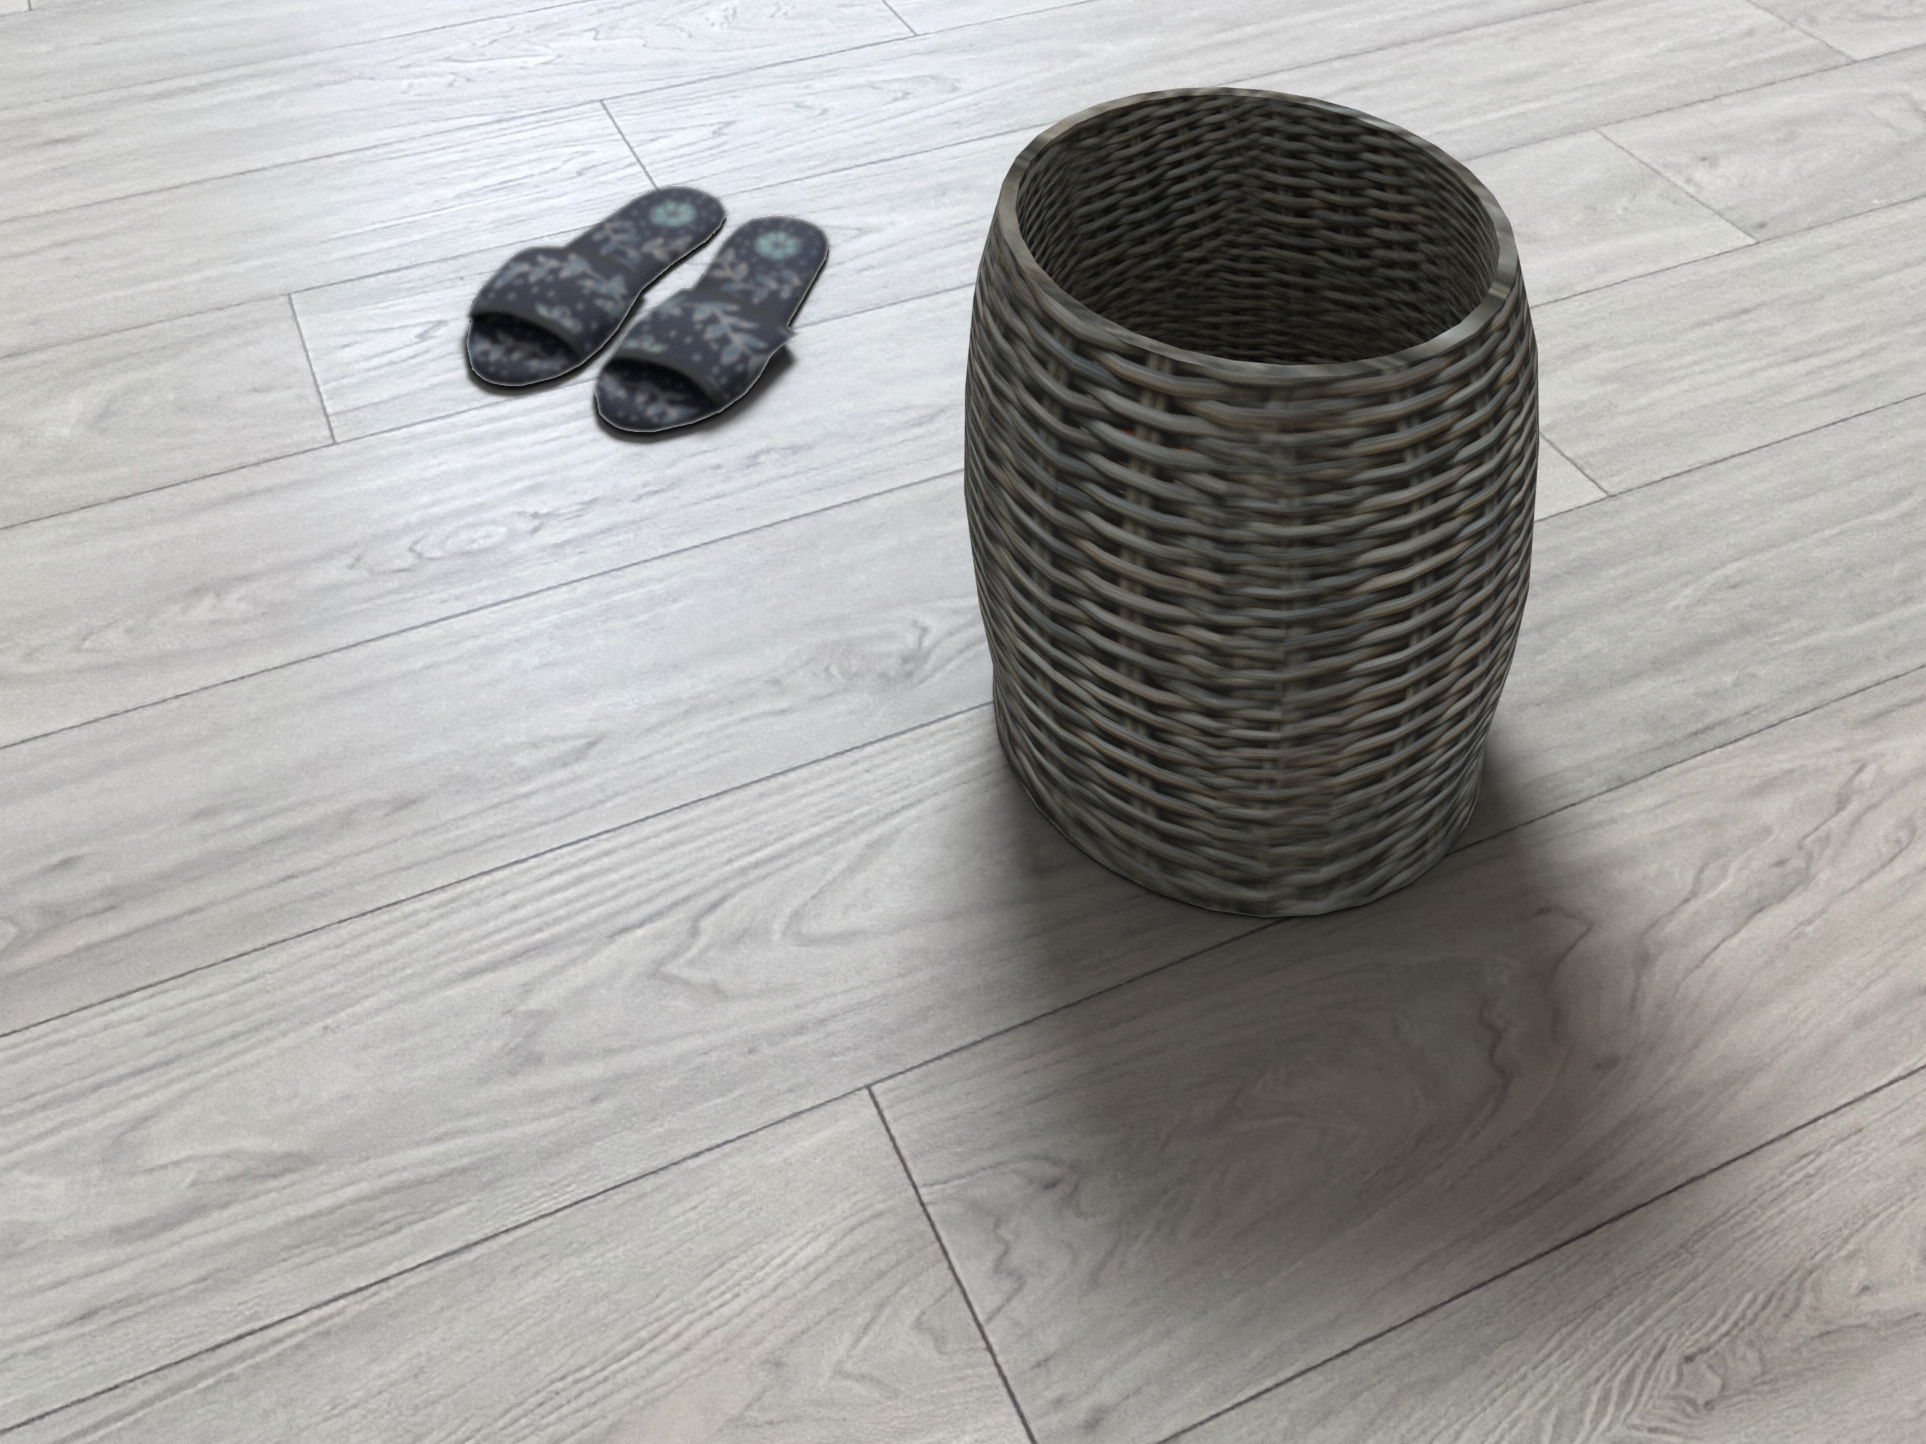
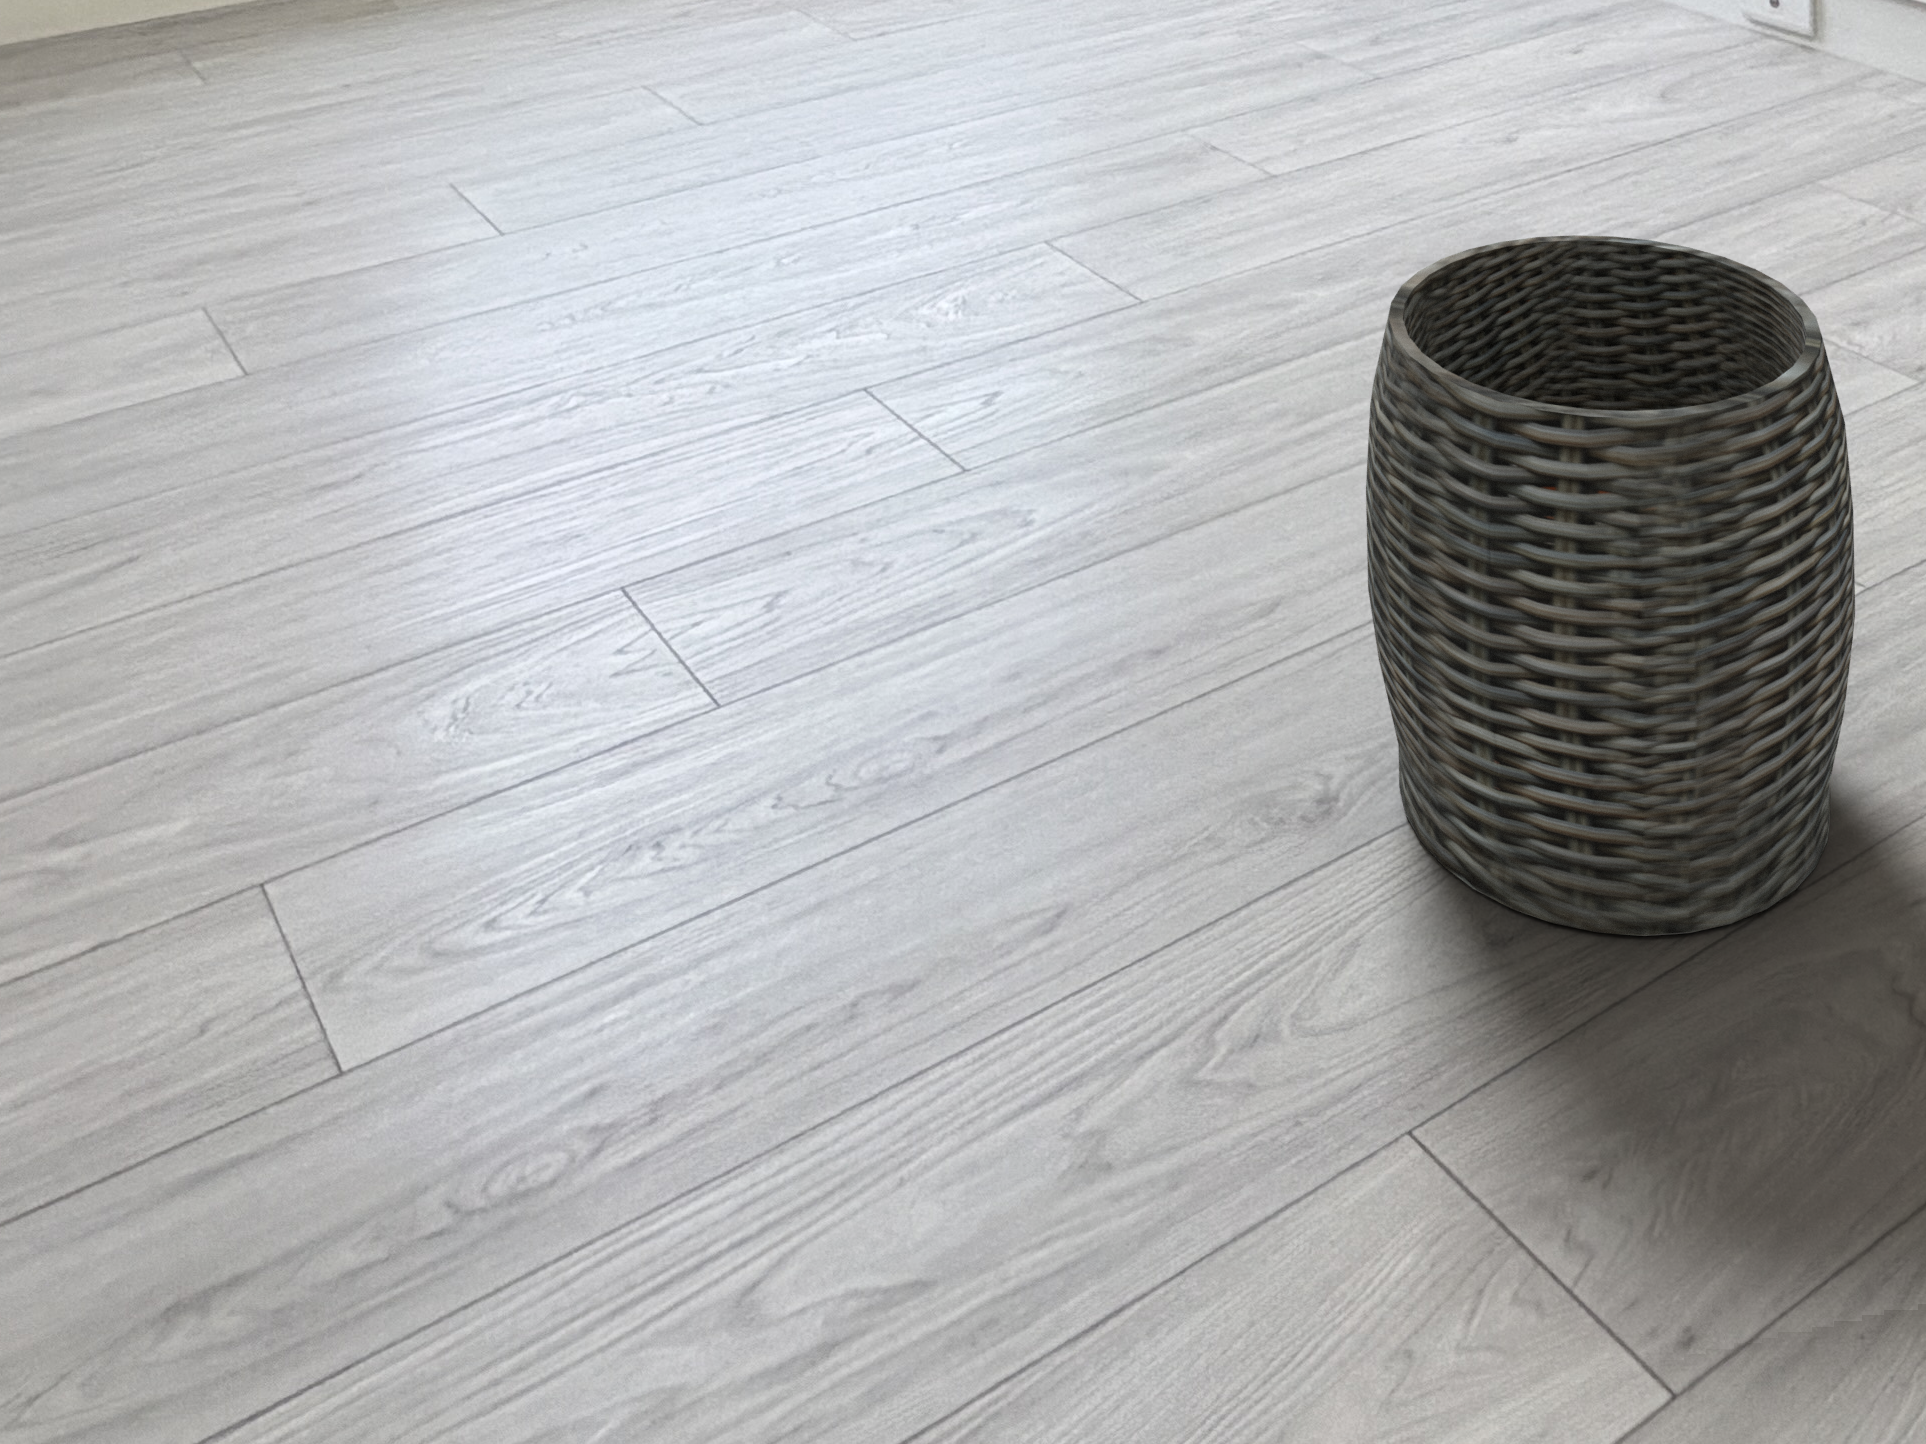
slippers: present [466,186,829,433] -> none [813,462,1134,665]

